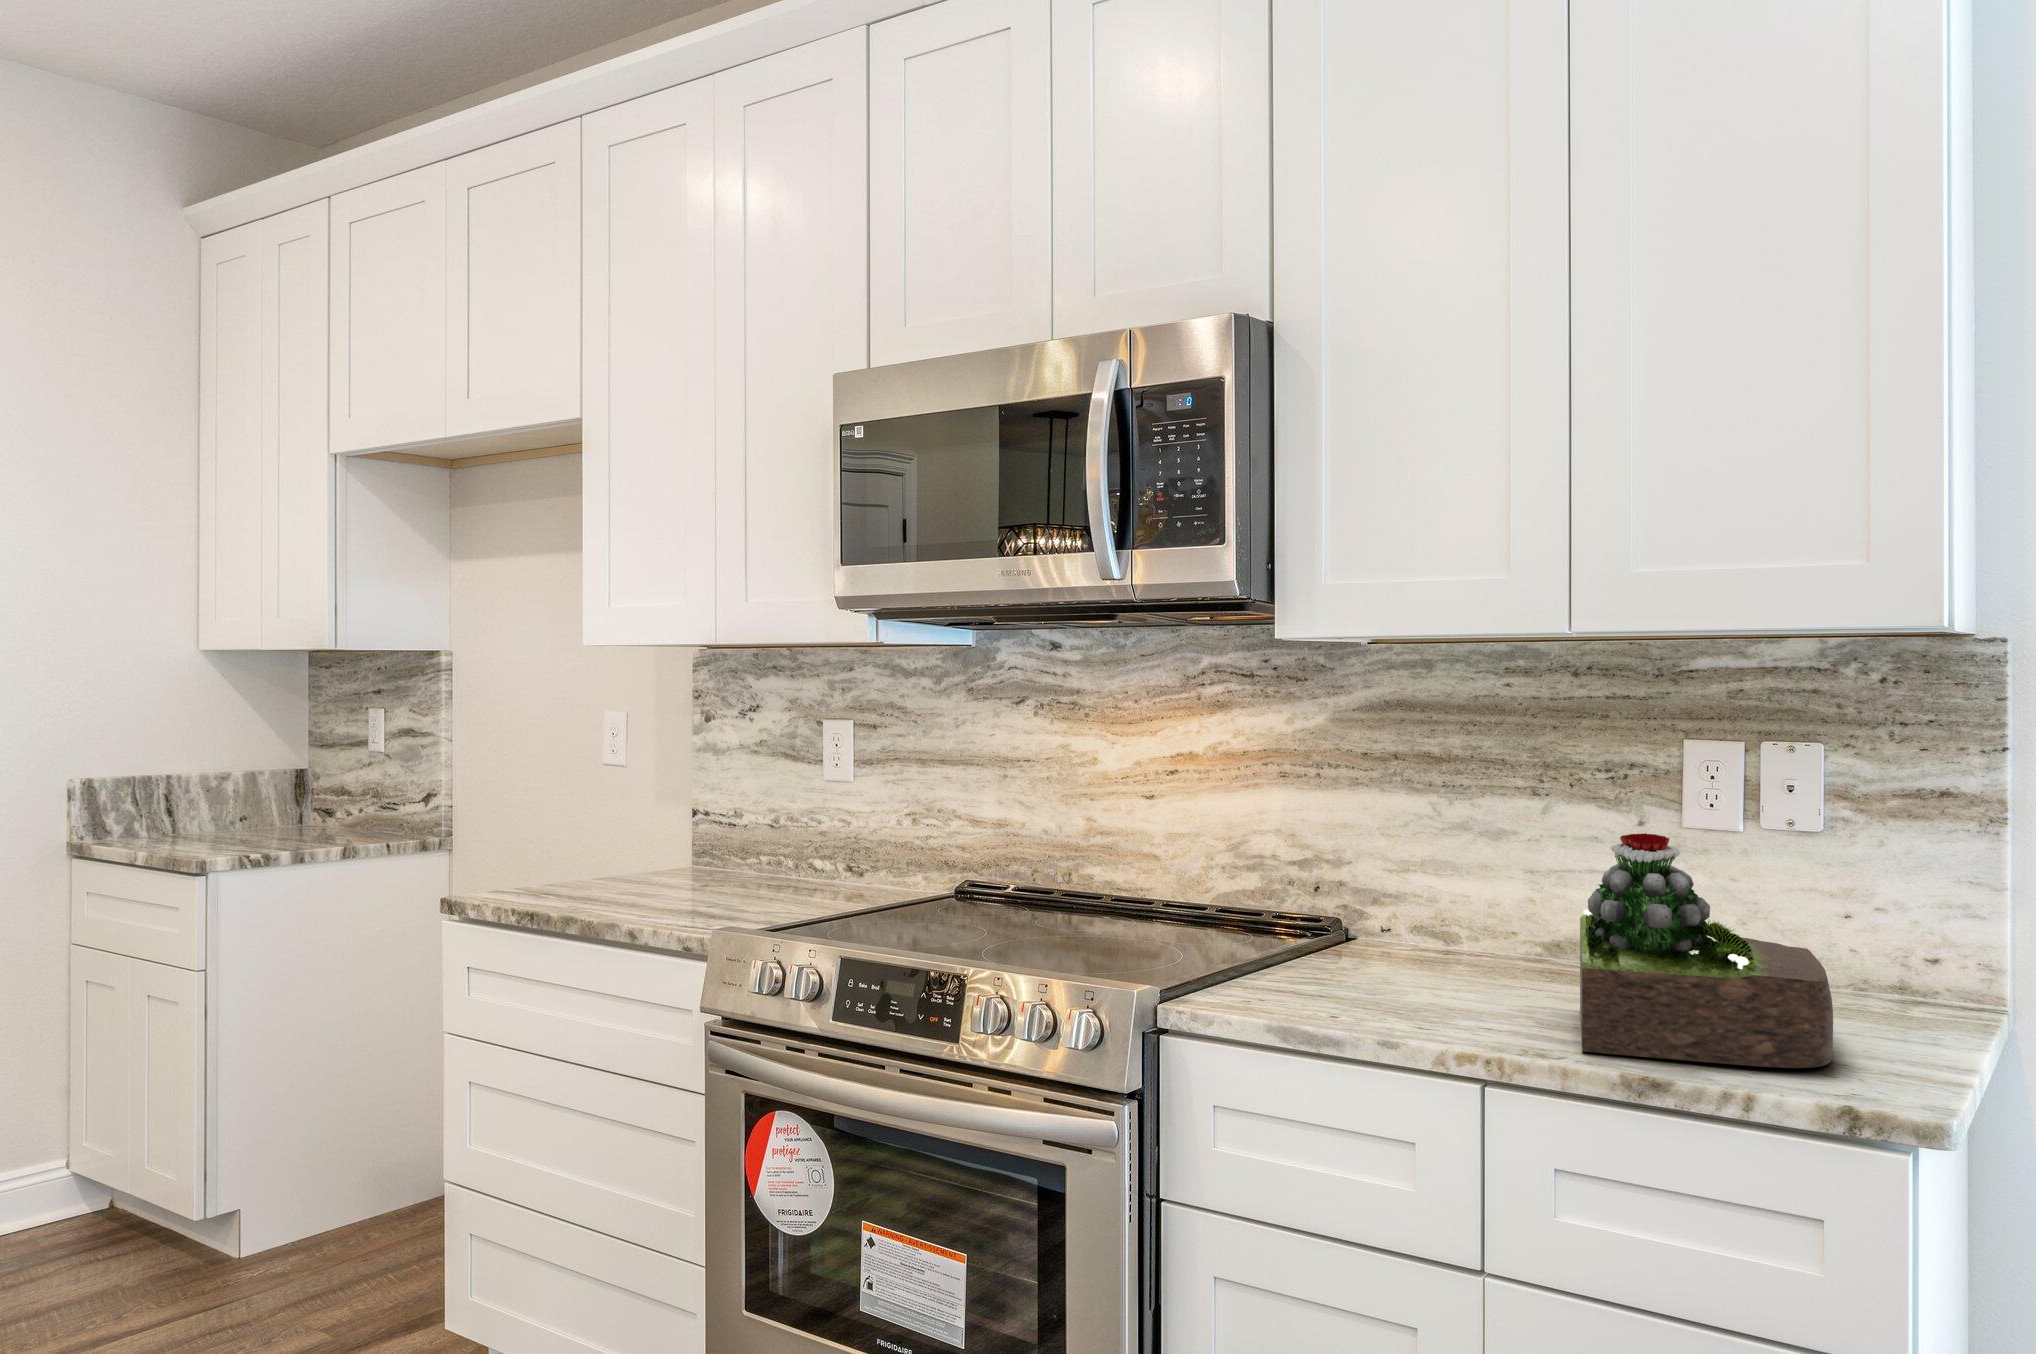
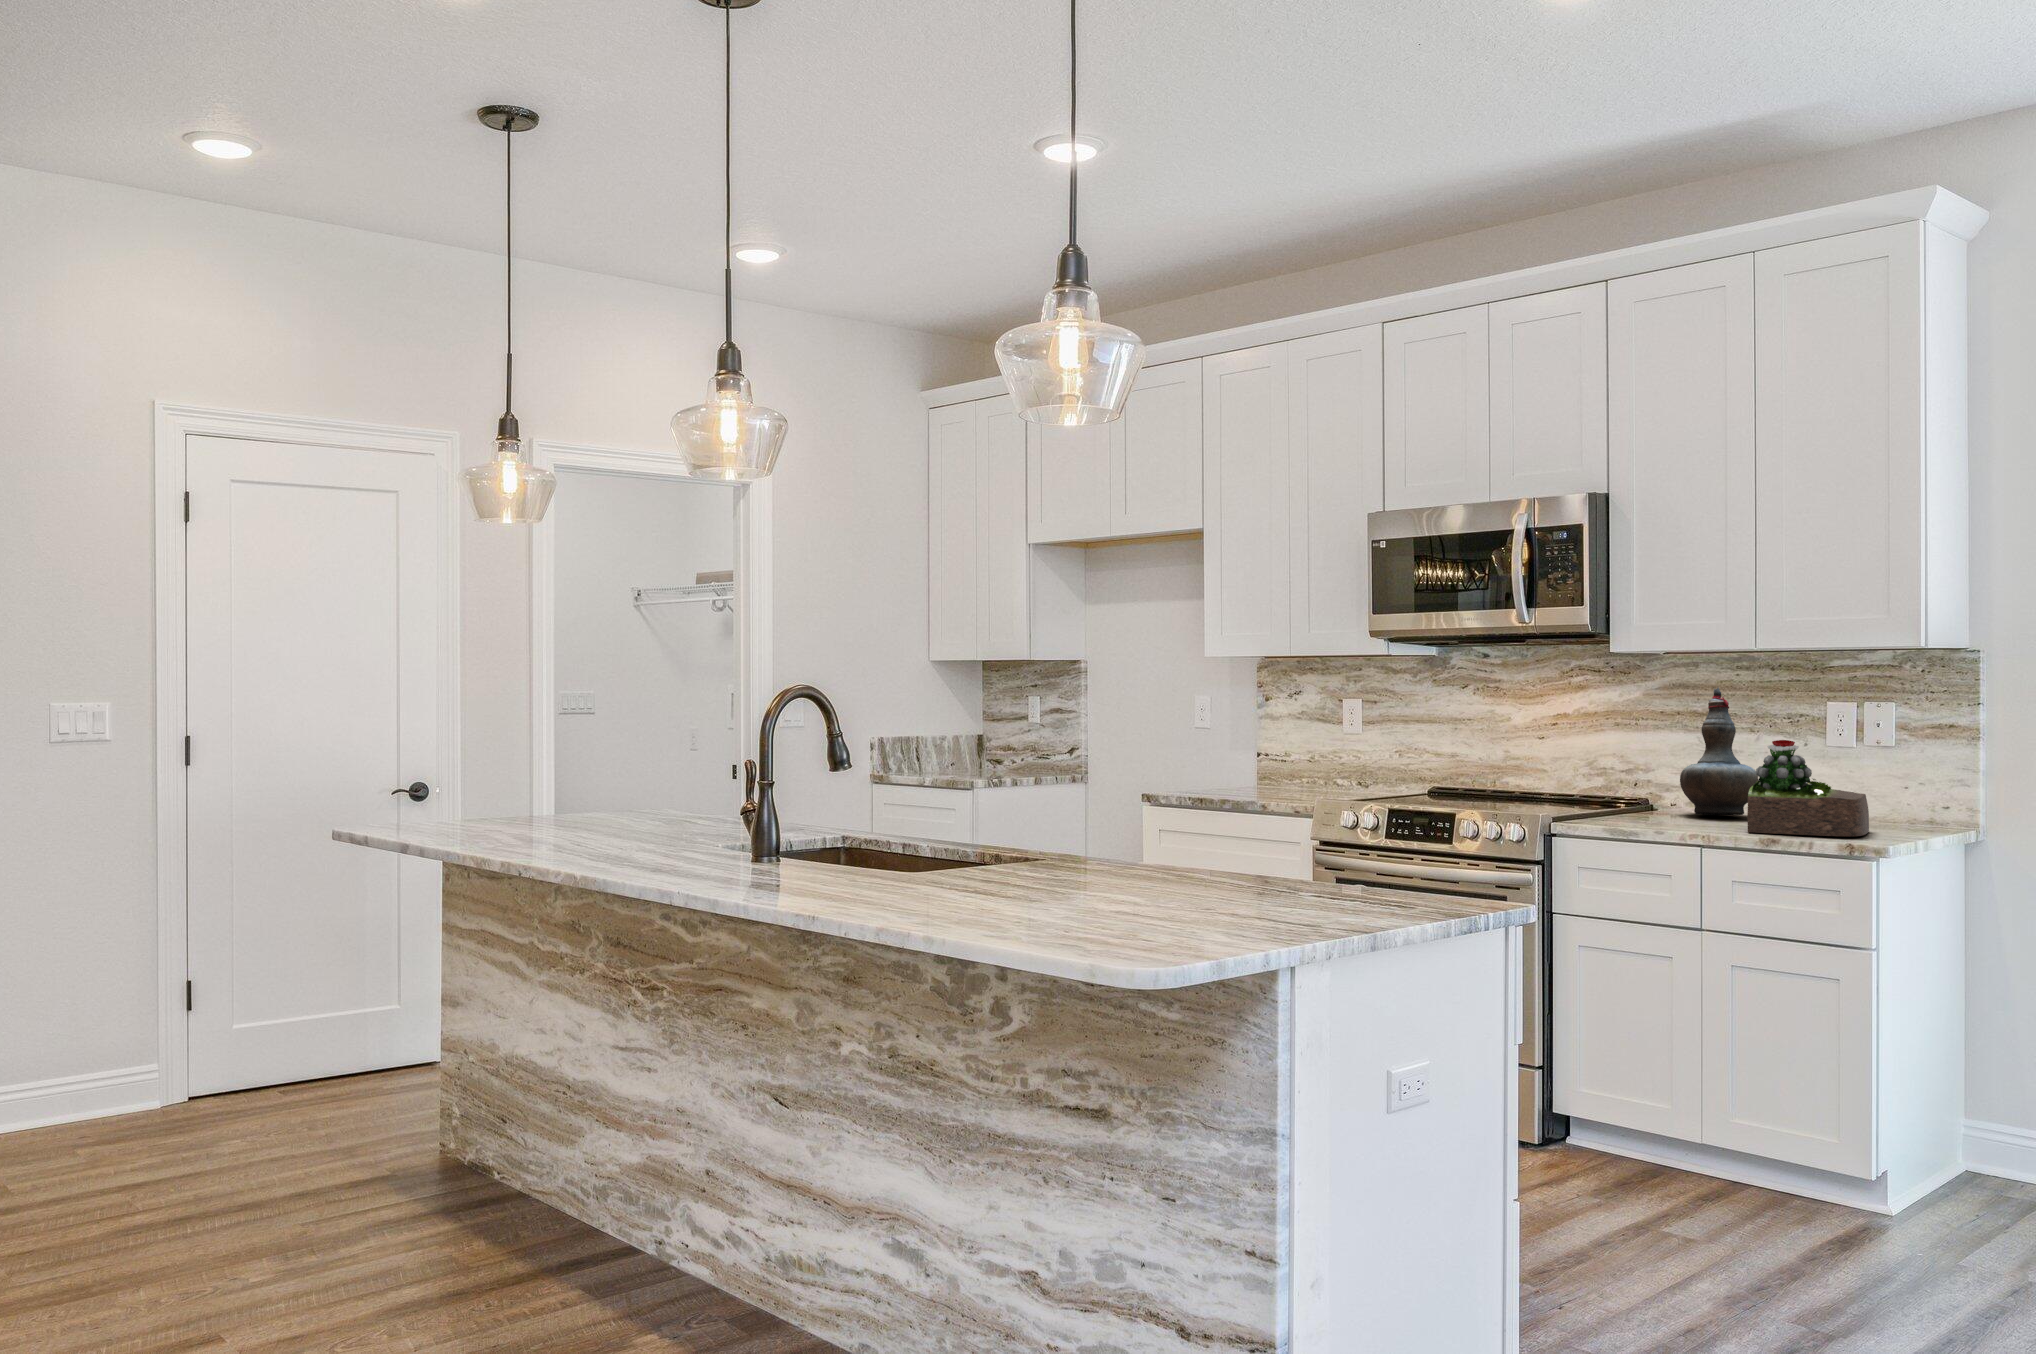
decorative vase: none [1408,708,1561,974] -> present [1680,688,1758,815]

